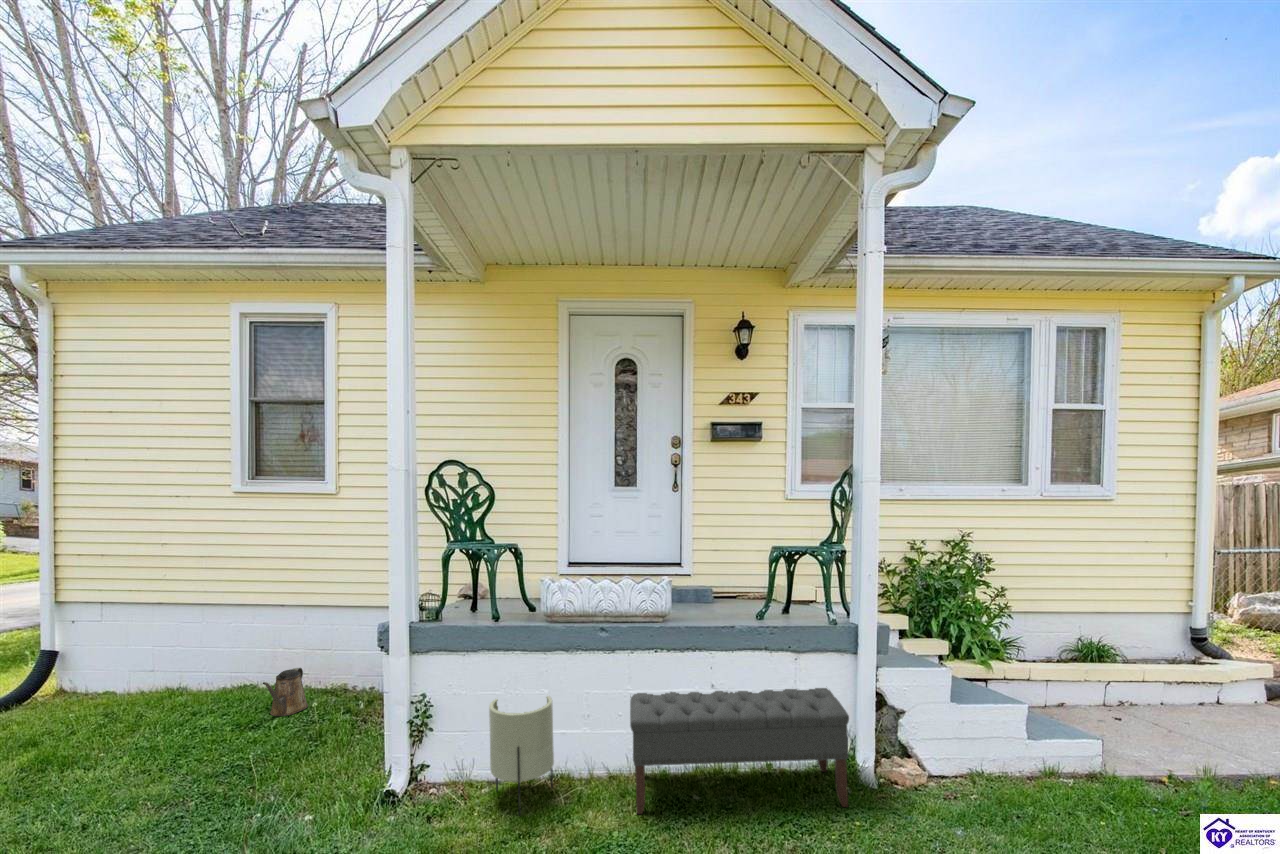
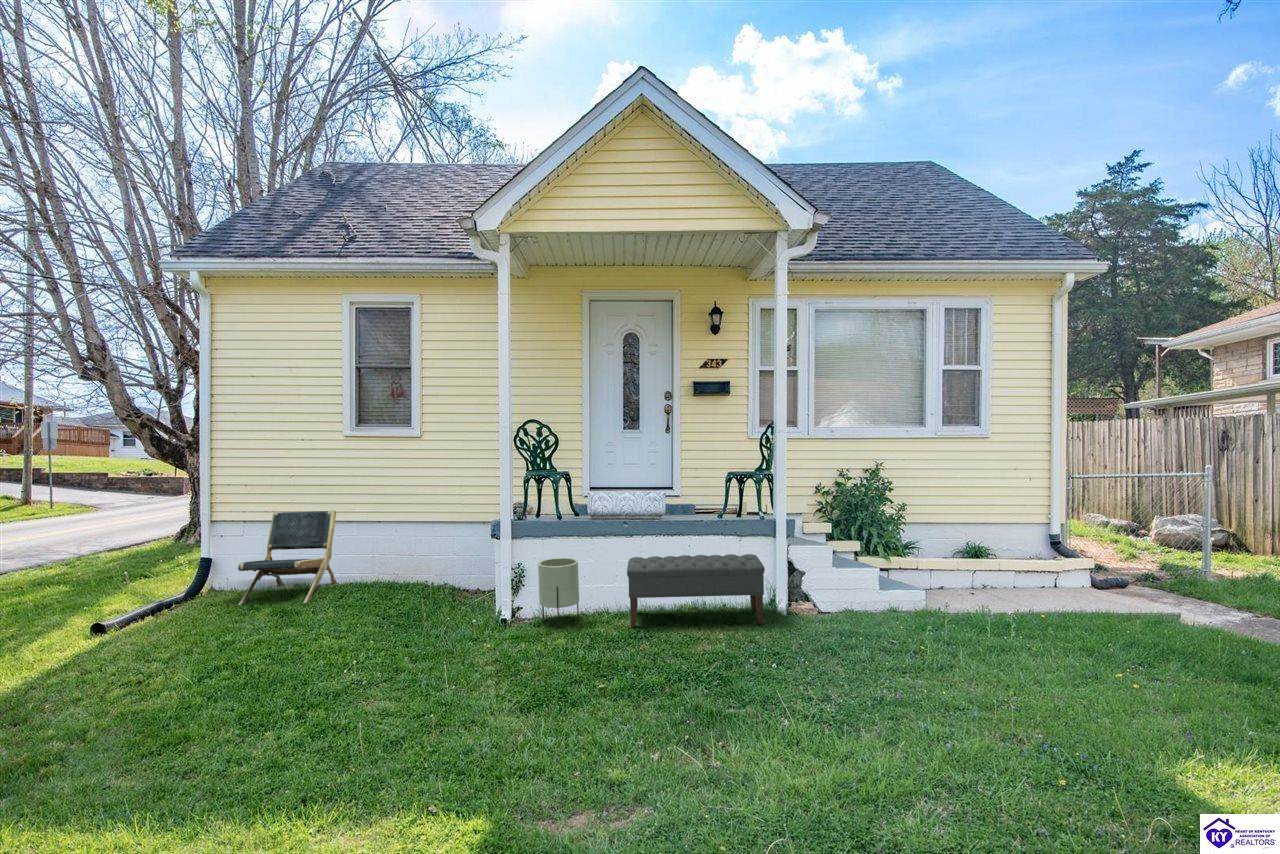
lounge chair: none [39,601,212,754] -> present [238,510,337,605]
watering can: present [263,668,308,716] -> none [379,557,406,588]

